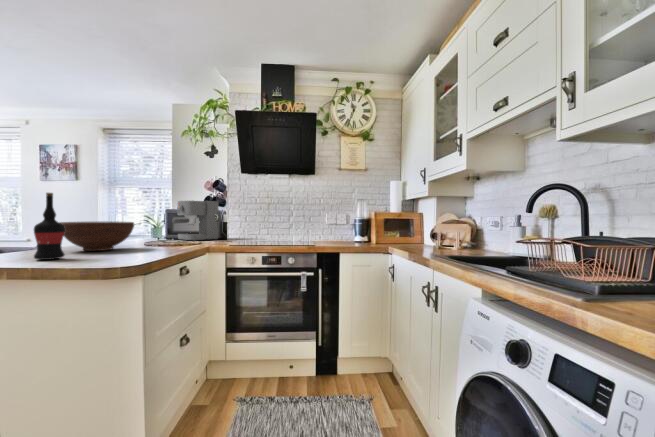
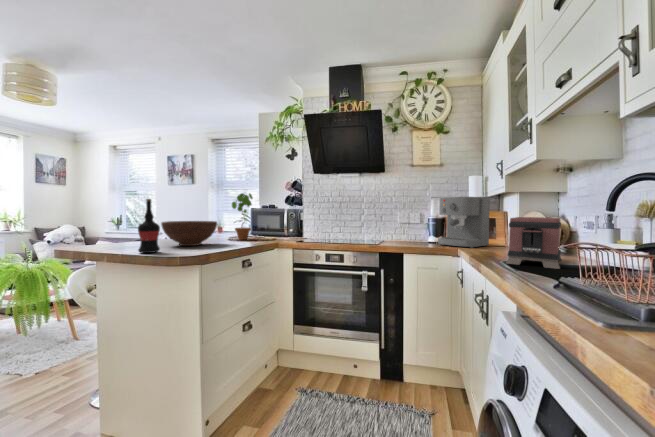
potted plant: none [147,191,173,244] -> present [232,193,253,240]
coffee maker: present [172,201,219,241] -> present [438,197,490,248]
toaster: none [434,216,474,257] -> present [506,217,562,269]

